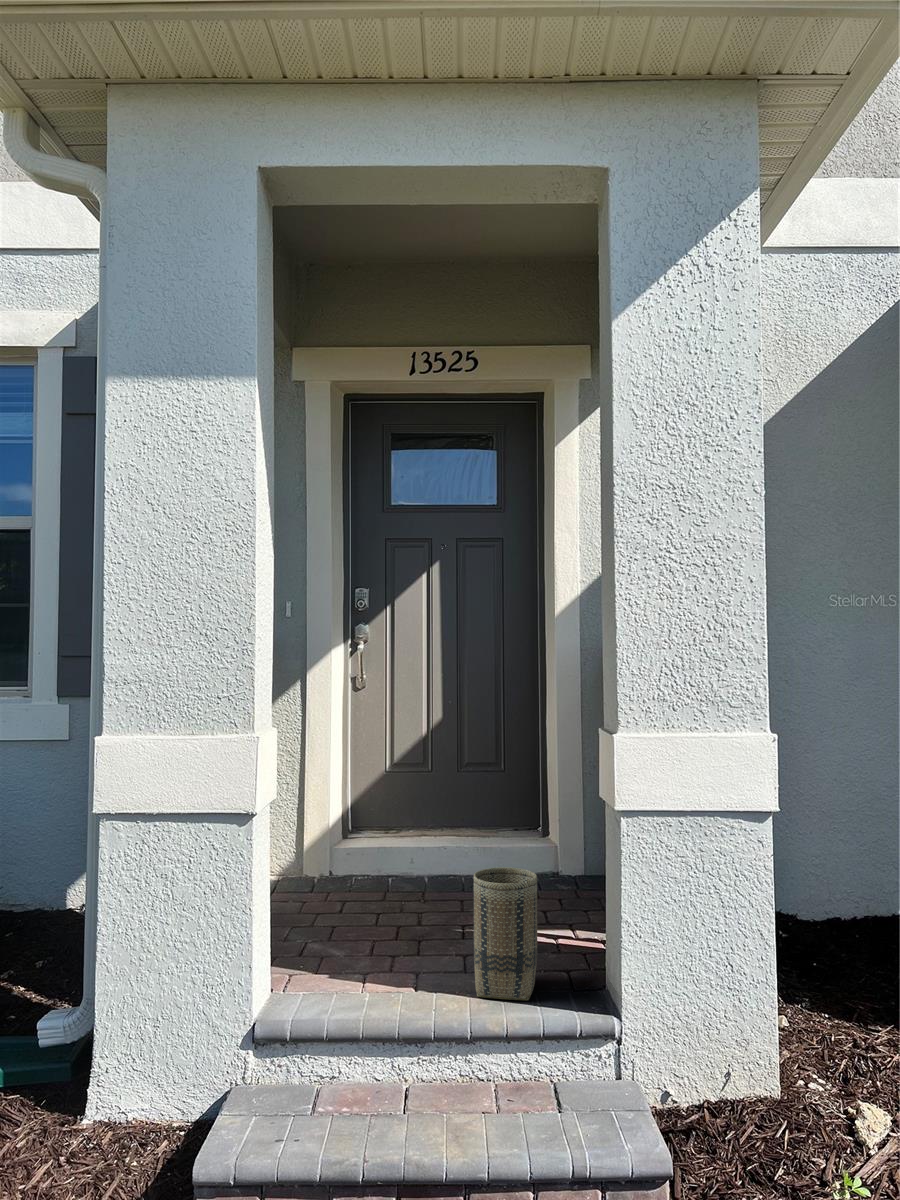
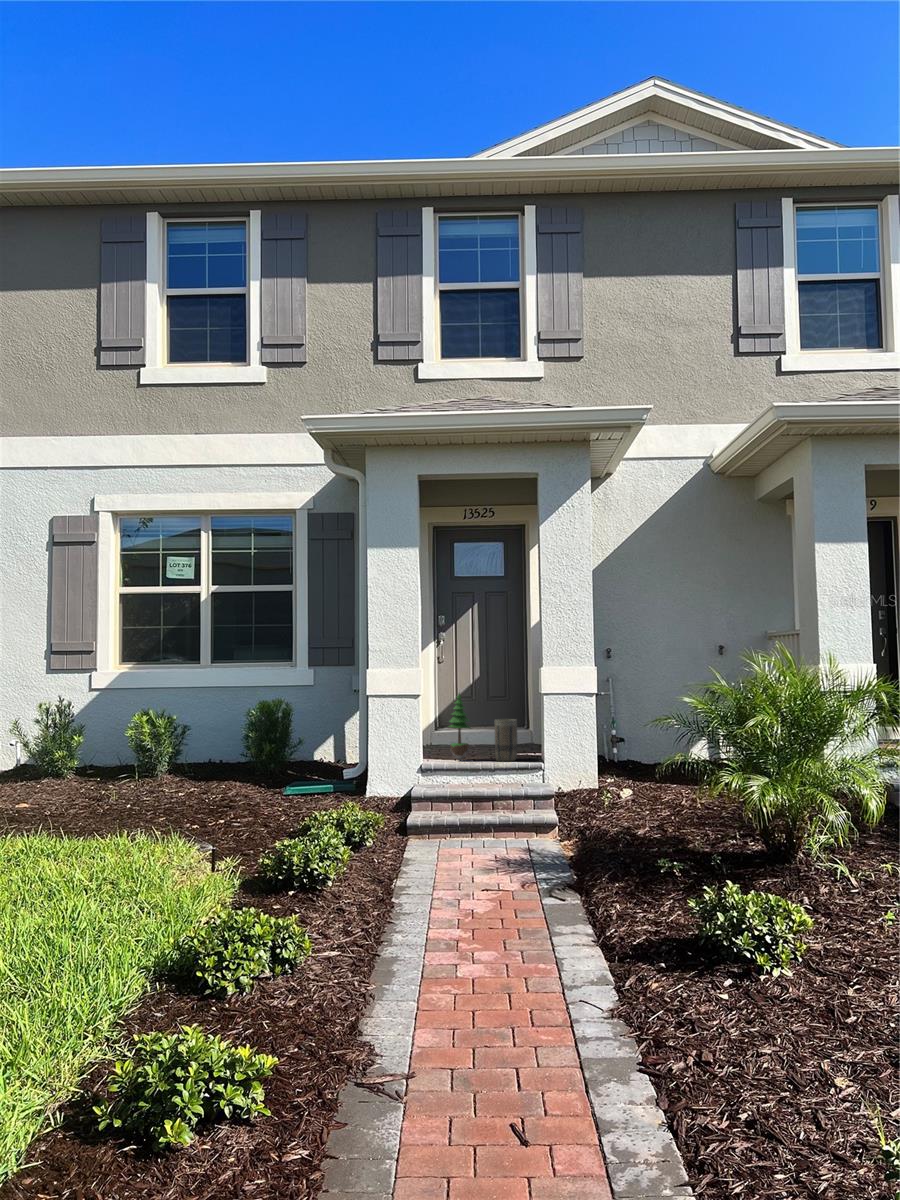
potted tree: none [338,795,408,990] -> present [449,693,470,760]

